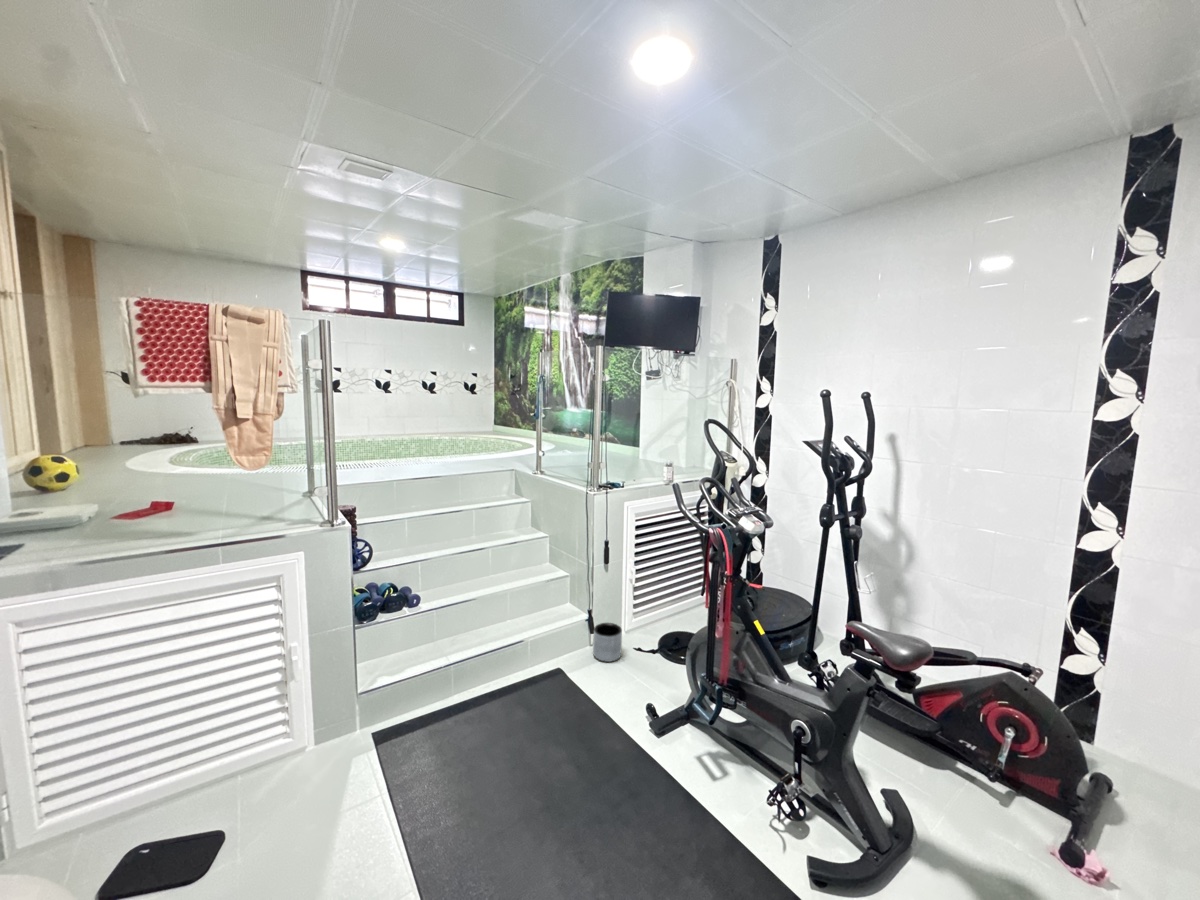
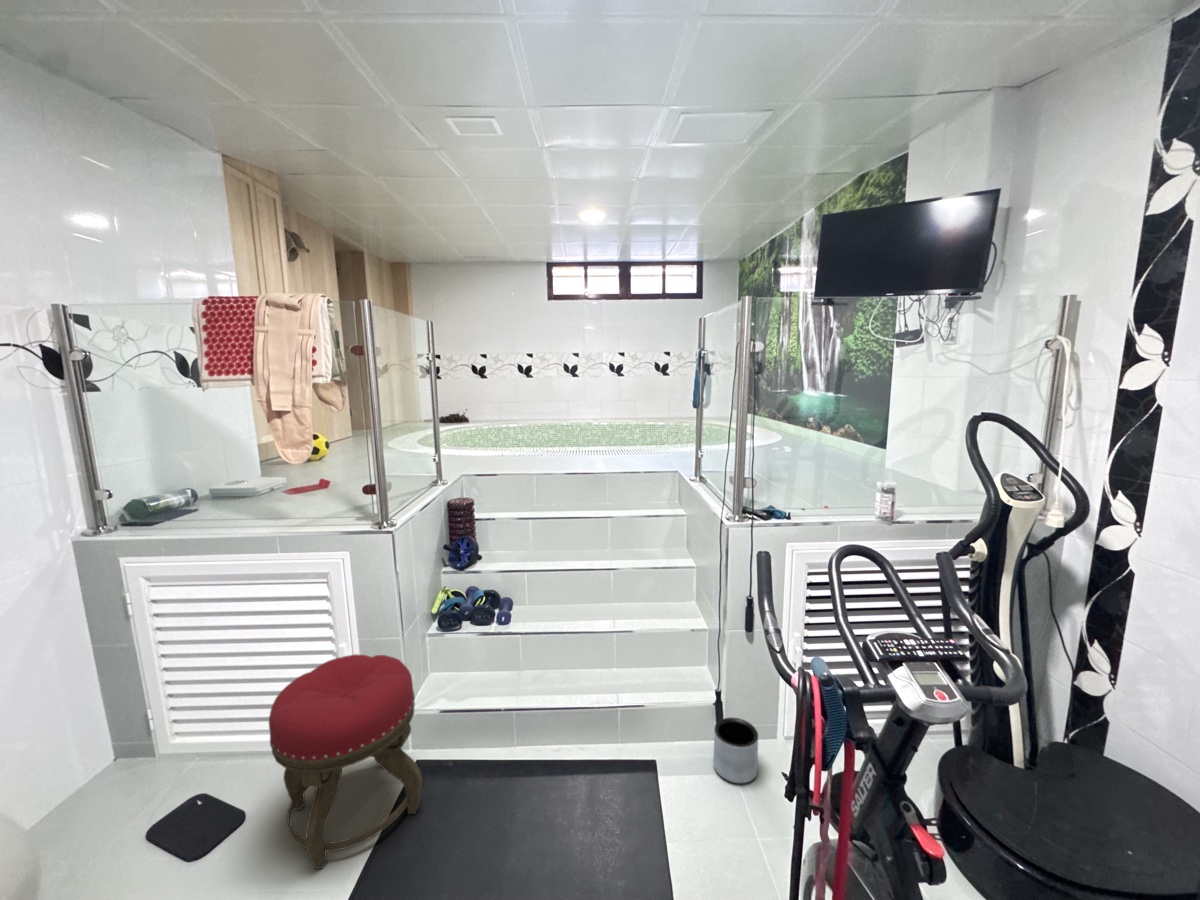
stool: none [264,641,411,831] -> present [269,654,422,869]

